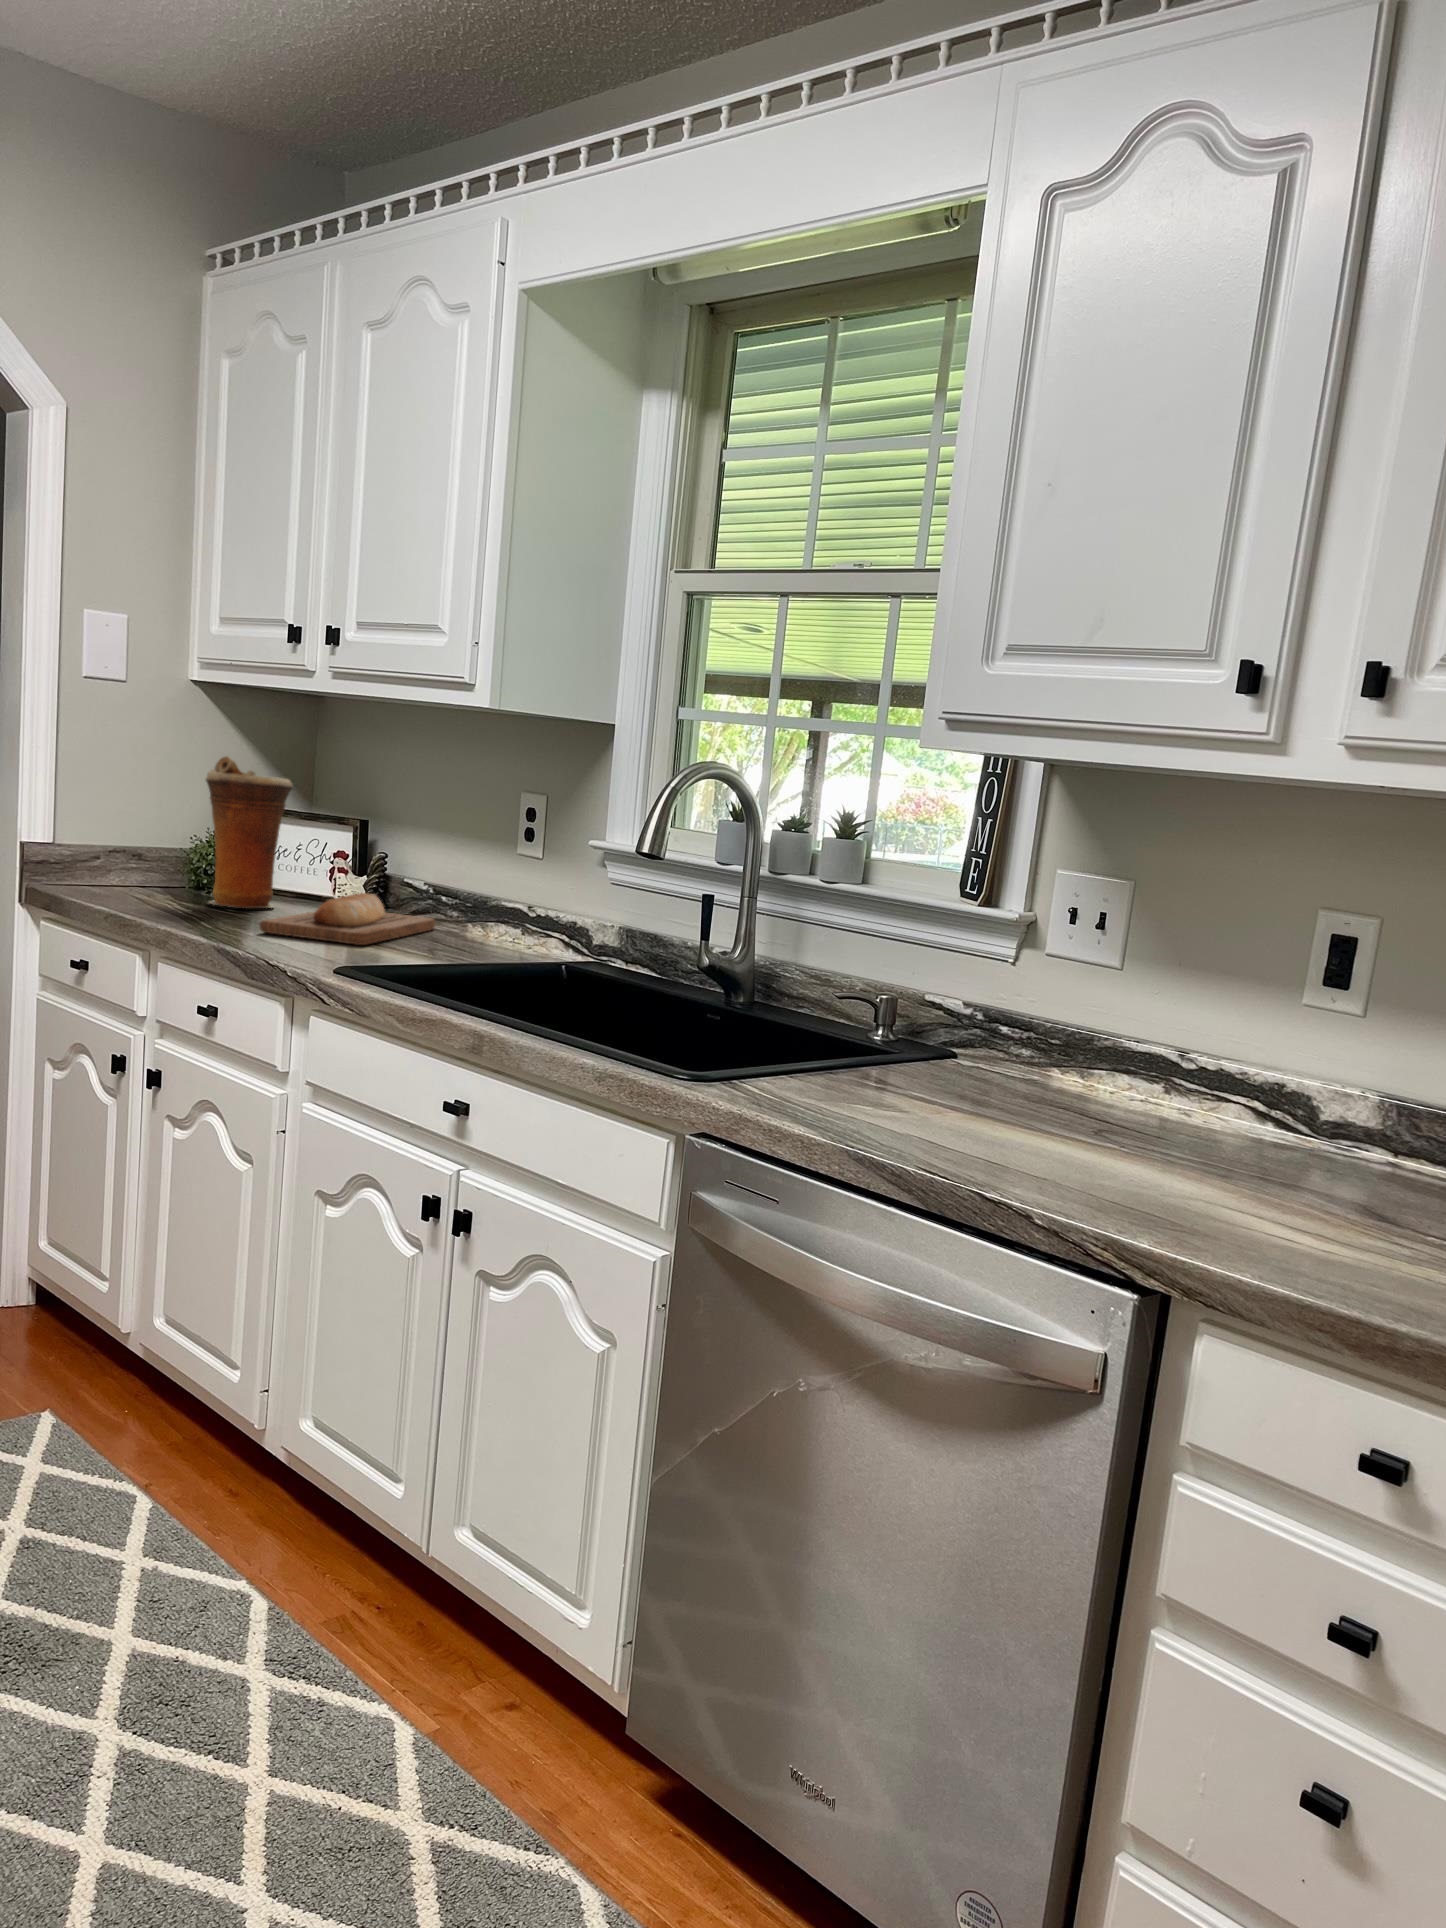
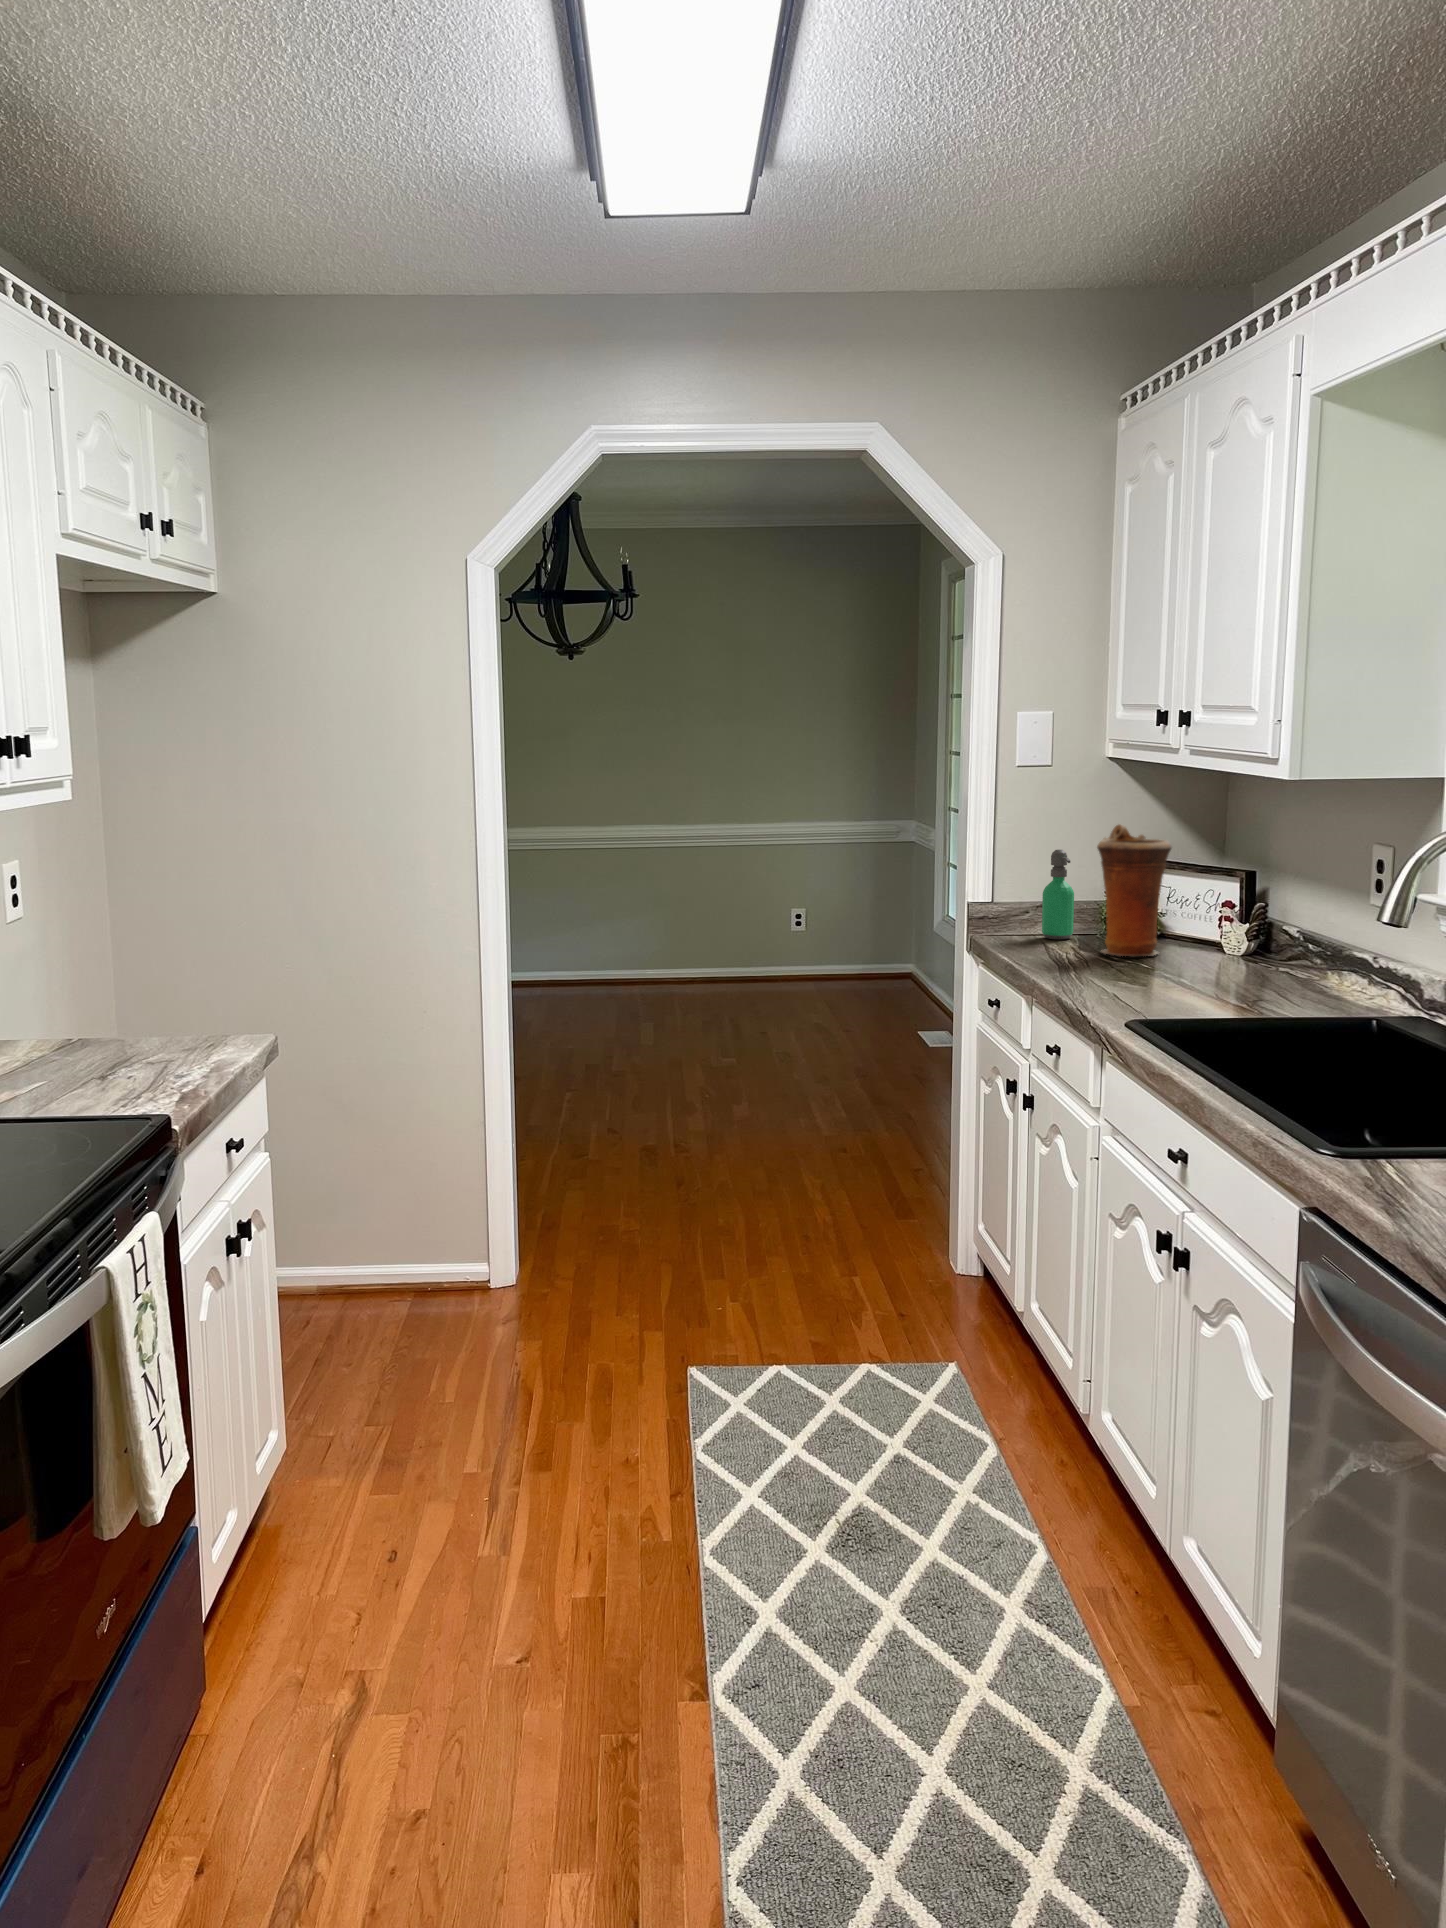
soap dispenser: none [117,783,158,890] -> present [1042,850,1074,939]
bread loaf: present [259,893,435,945] -> none [1109,944,1291,996]

